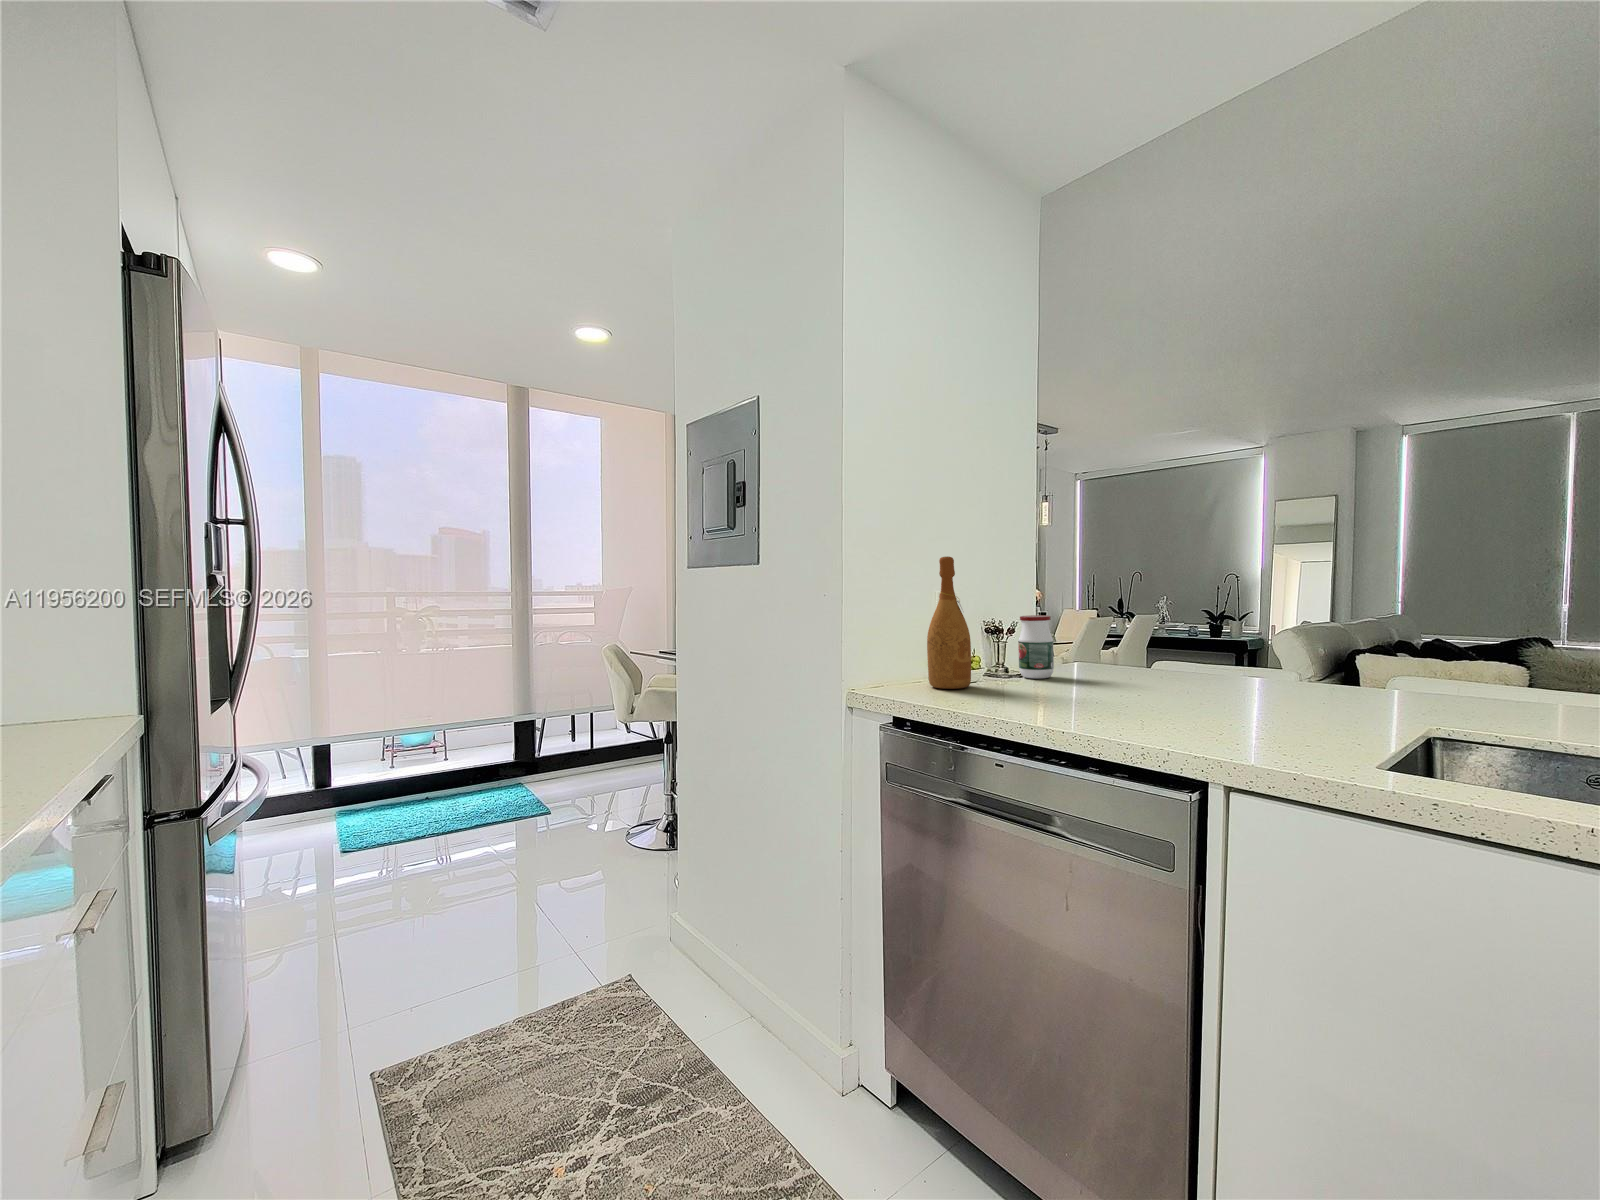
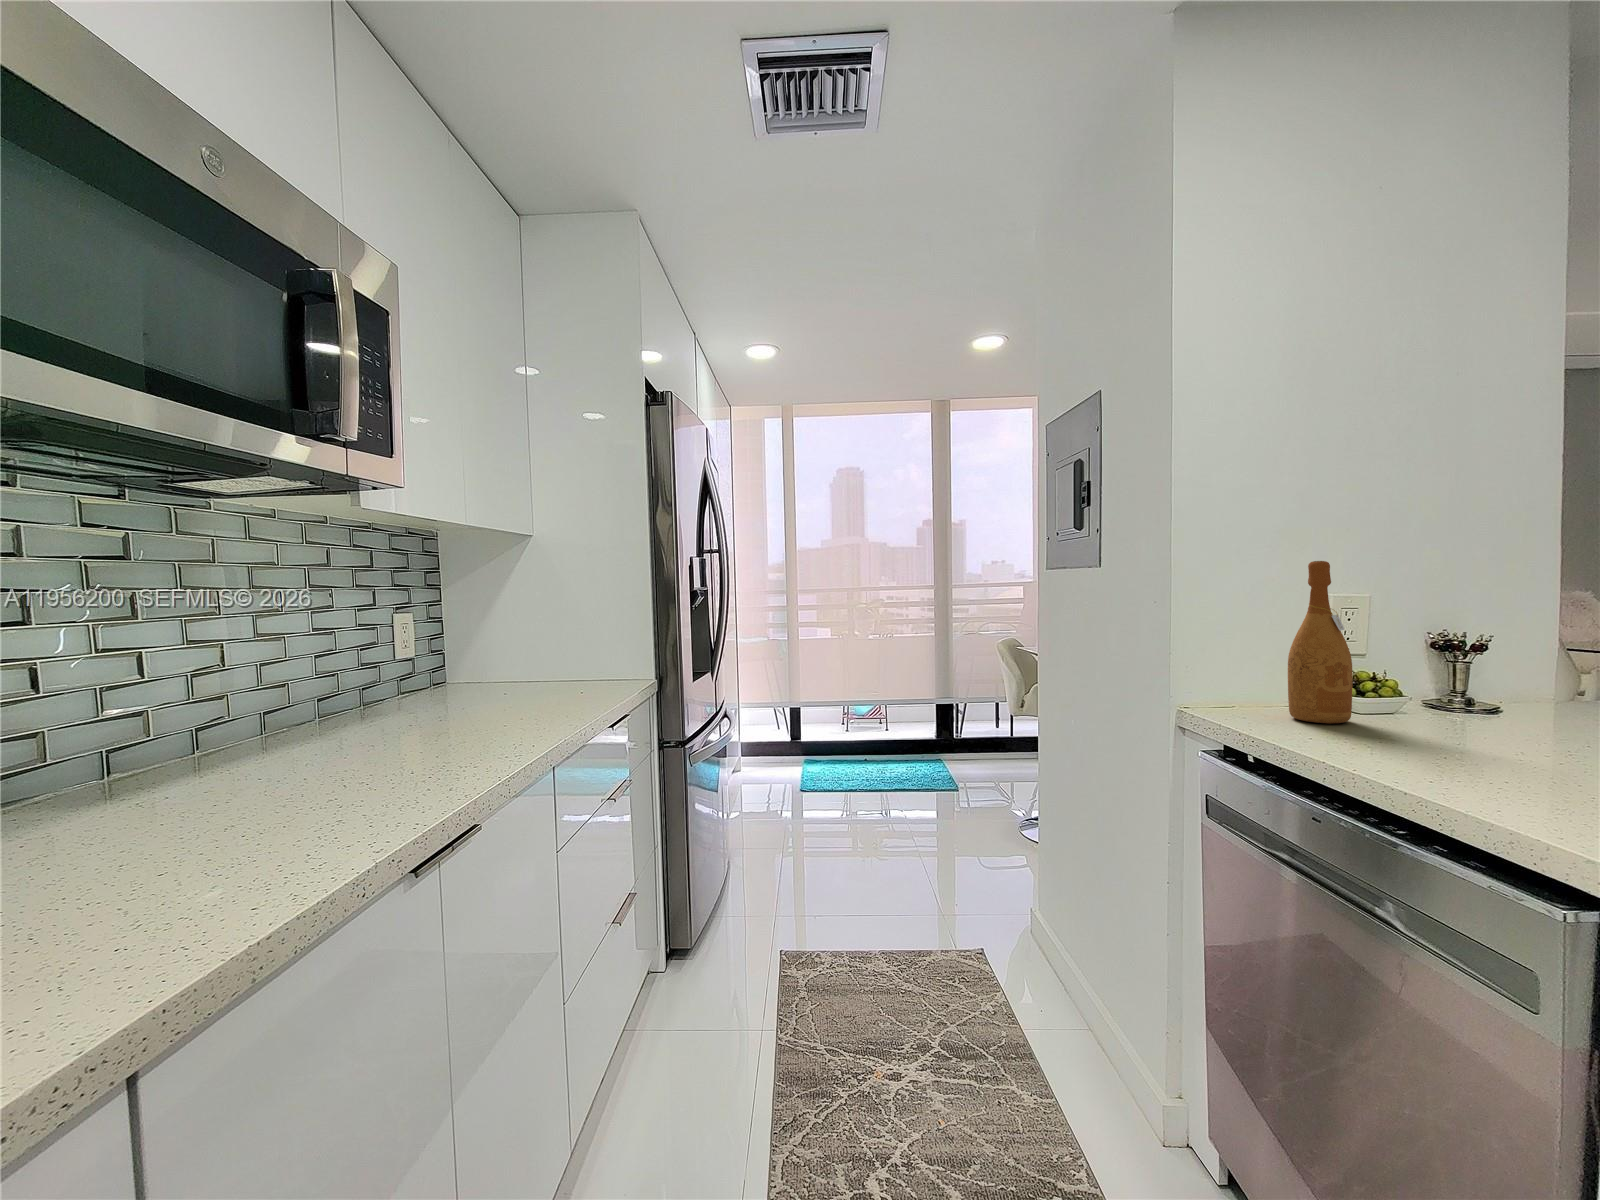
jar: present [1018,615,1054,679] -> none [1454,639,1518,727]

